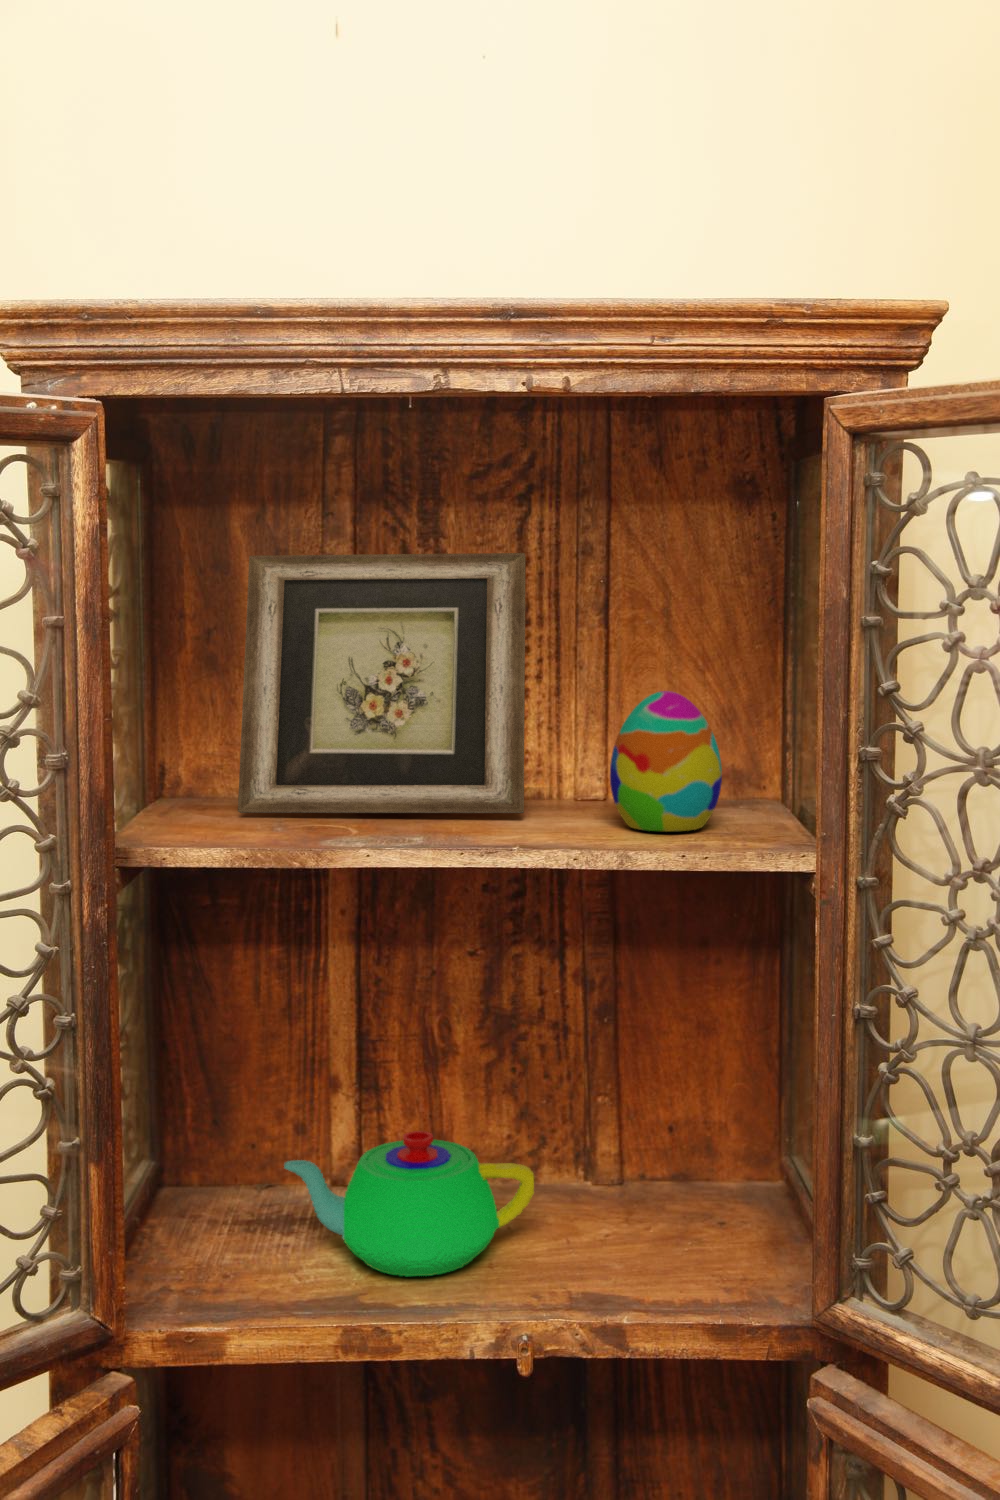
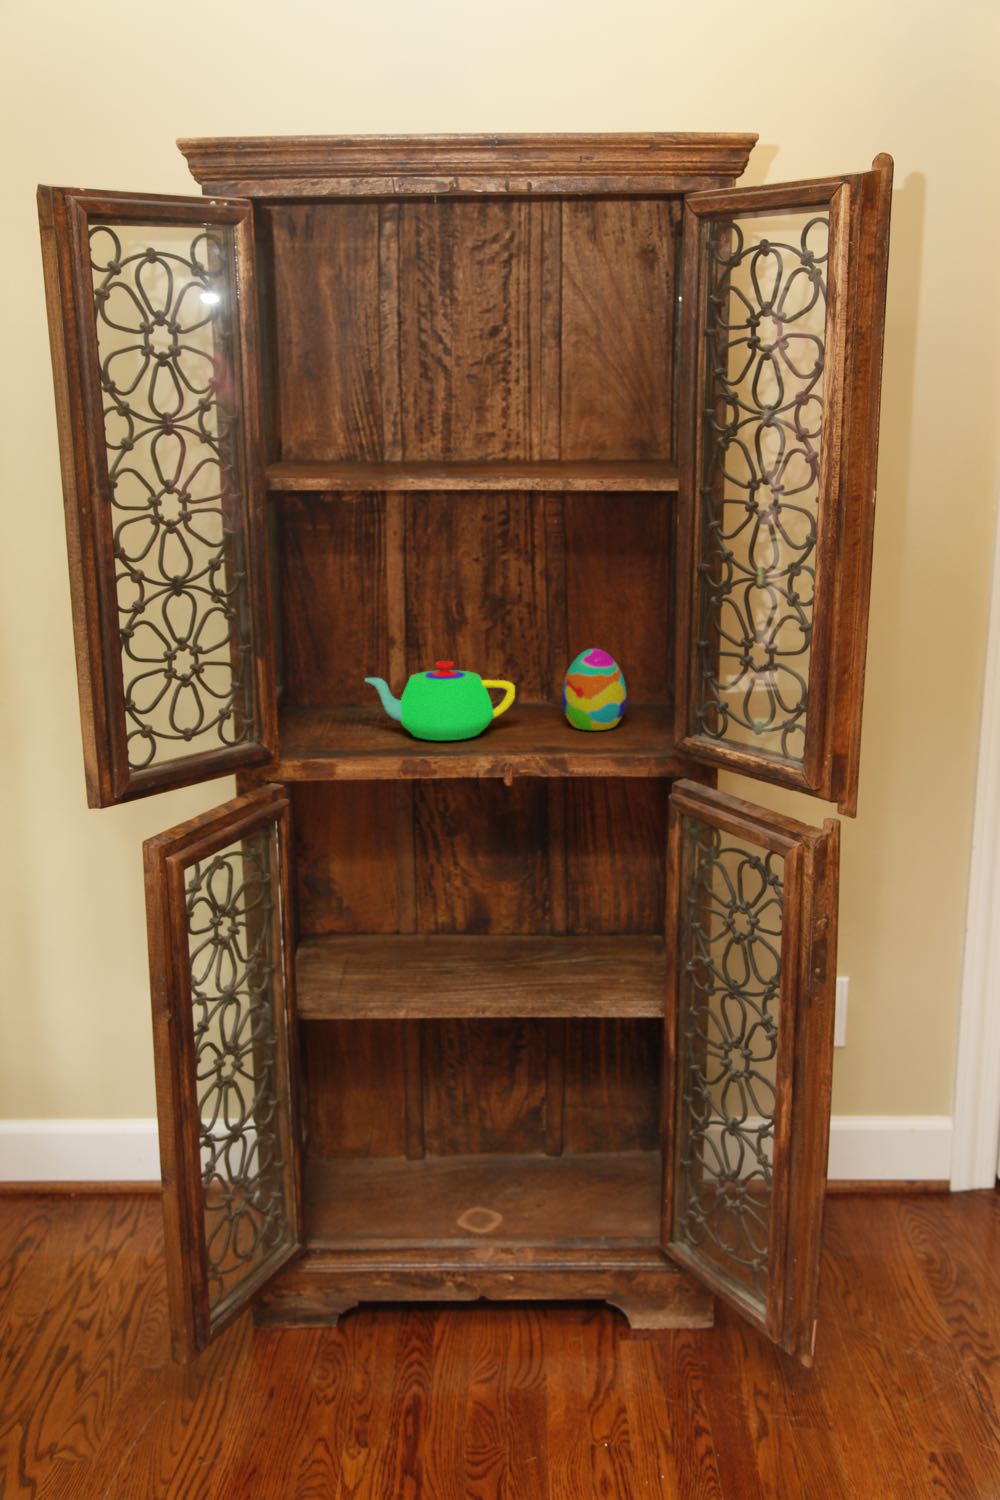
picture frame: present [238,553,526,813] -> none [331,297,508,466]
decorative egg: present [610,691,722,832] -> present [562,648,626,730]

